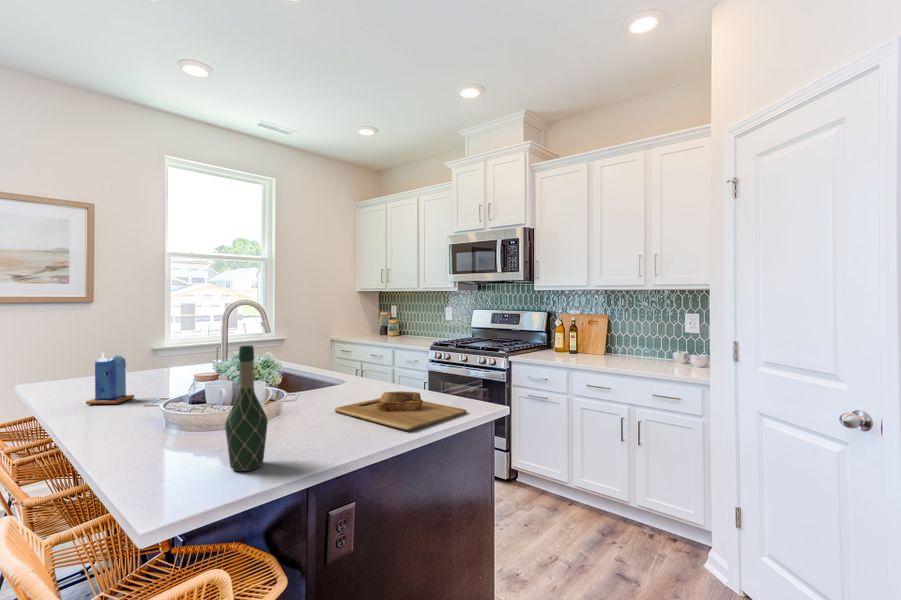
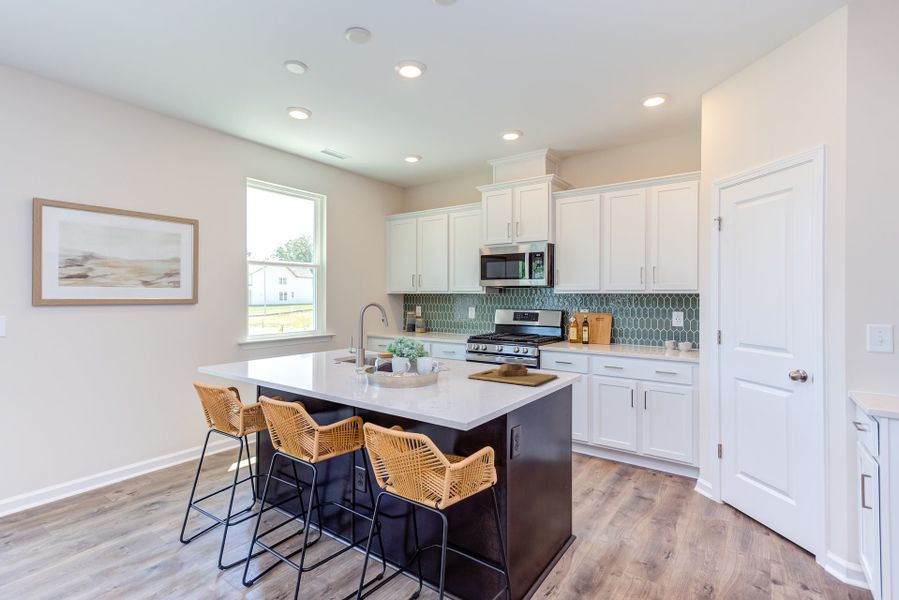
wine bottle: present [225,345,268,471] -> none [452,329,475,404]
candle: present [86,353,134,404] -> none [281,340,306,377]

